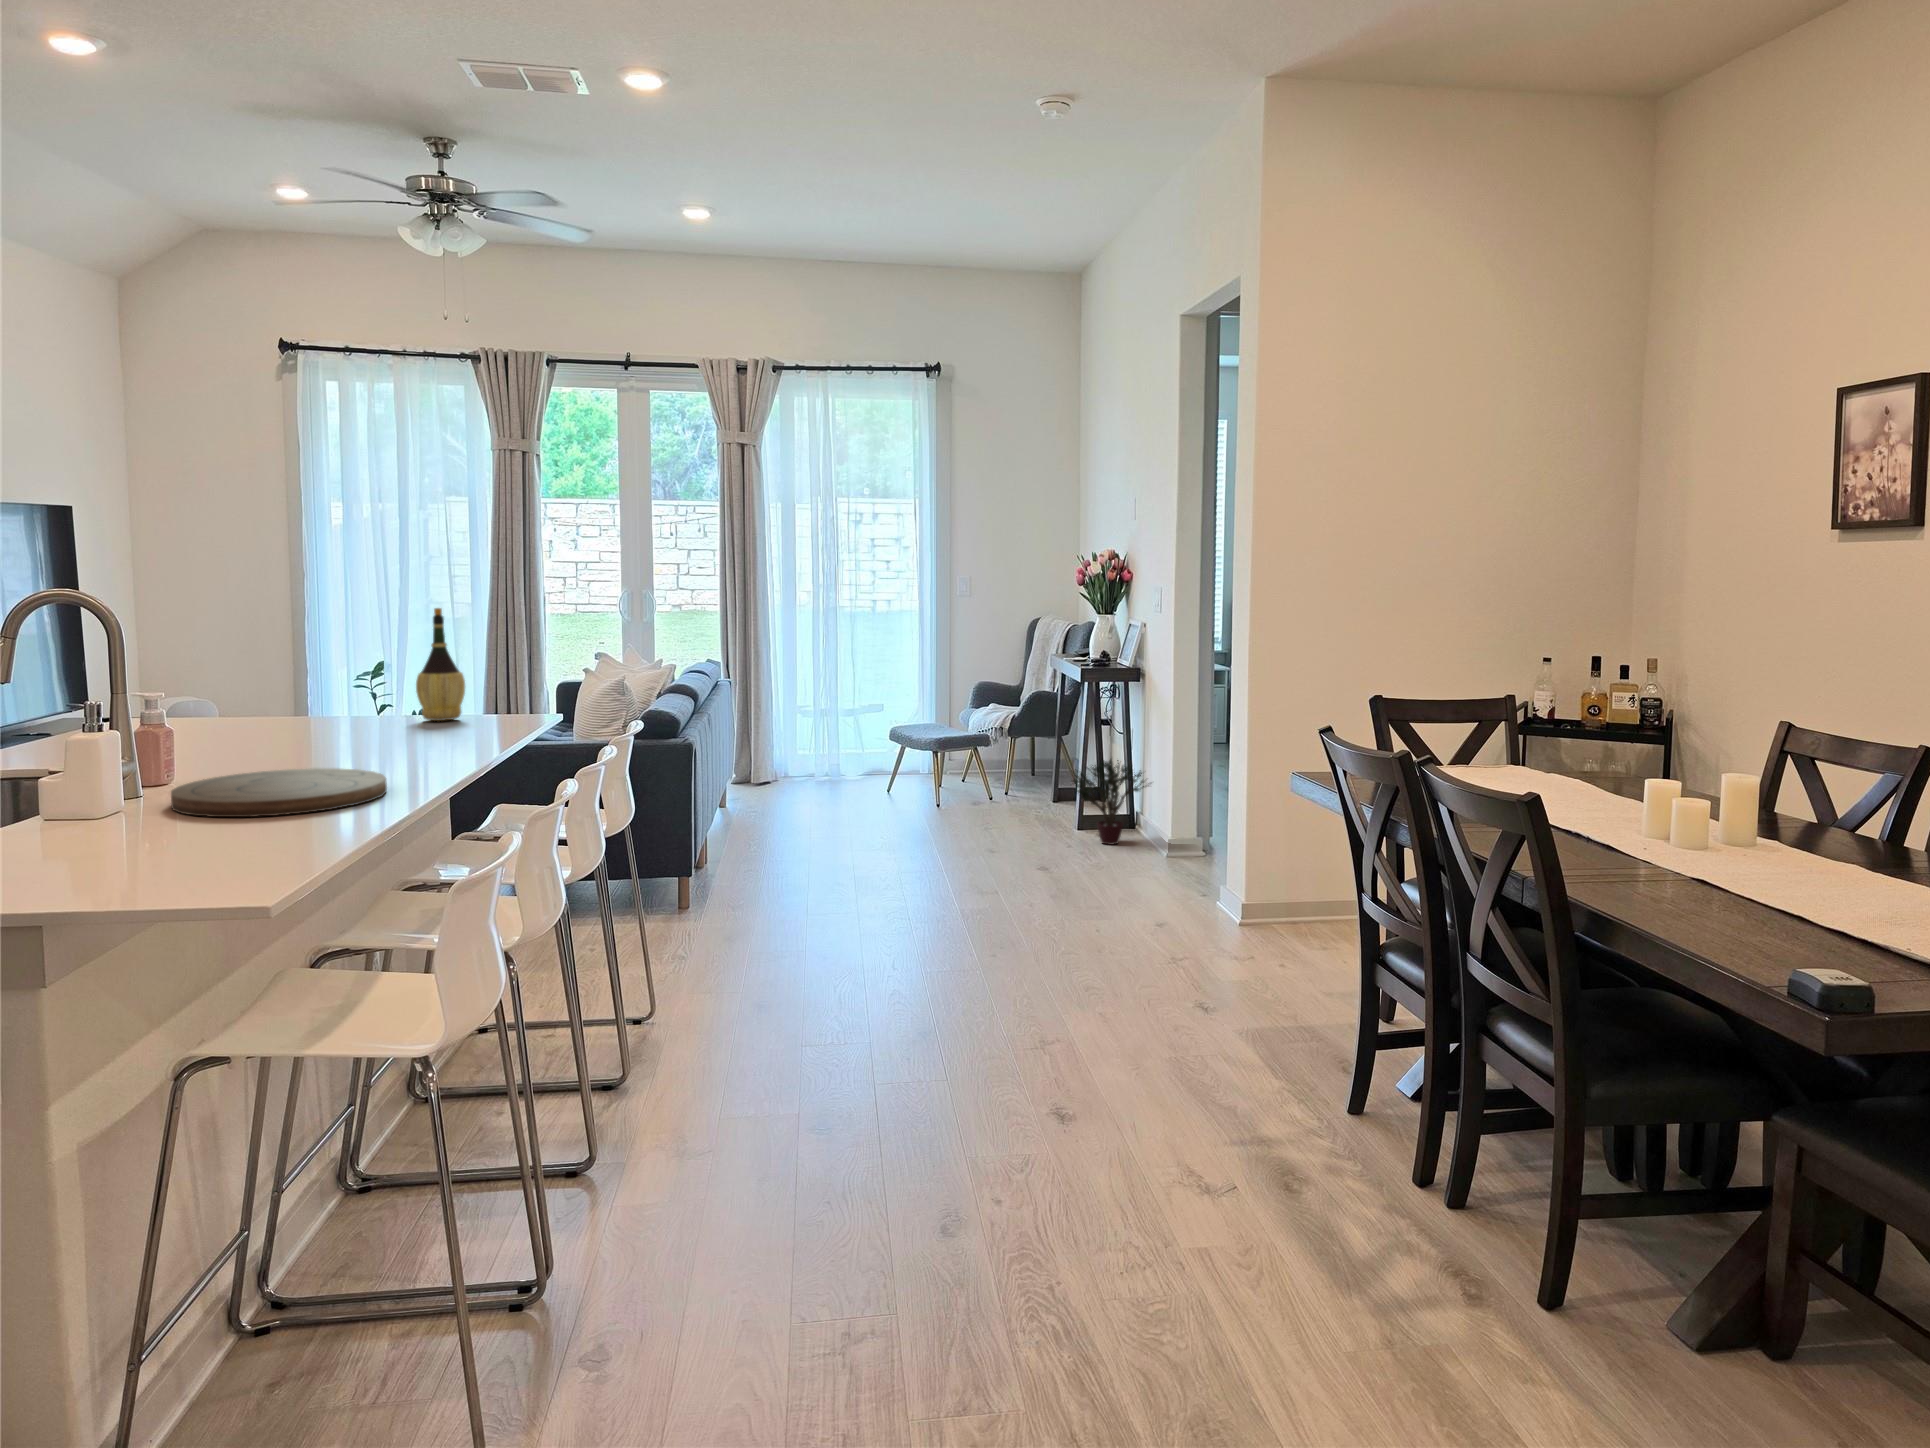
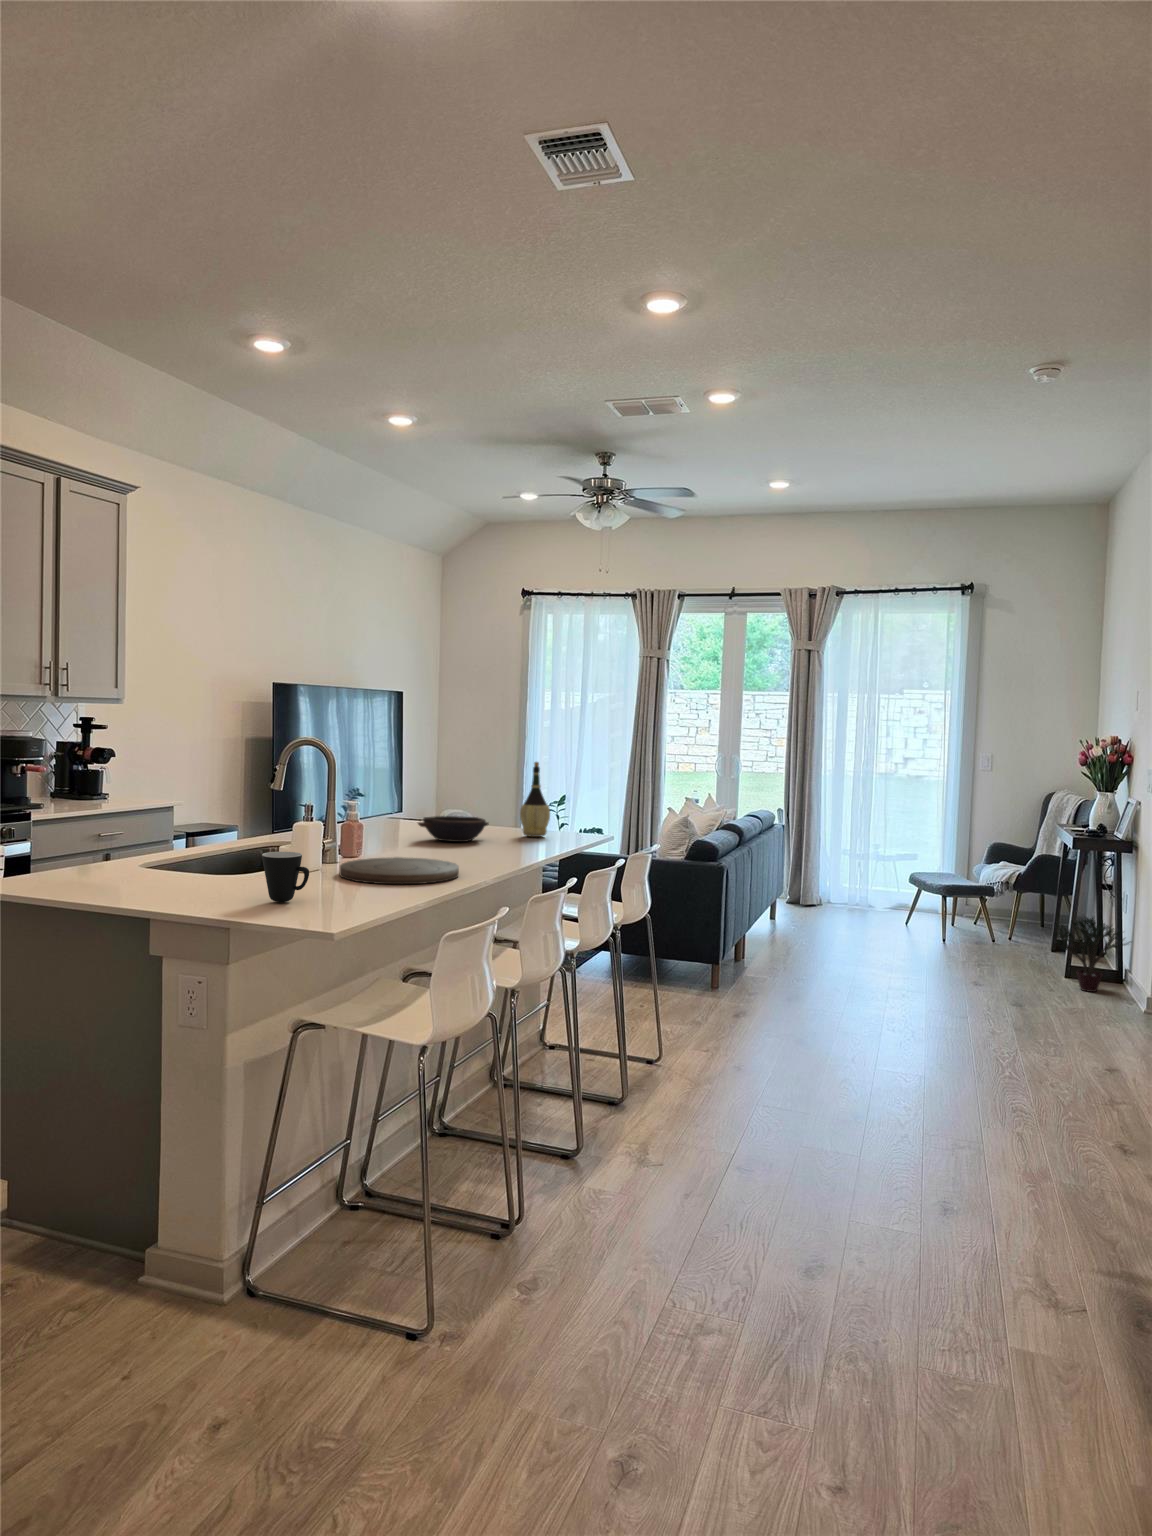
bowl: none [254,698,370,739] -> present [418,816,489,842]
mug: none [65,779,163,867] -> present [262,852,309,902]

